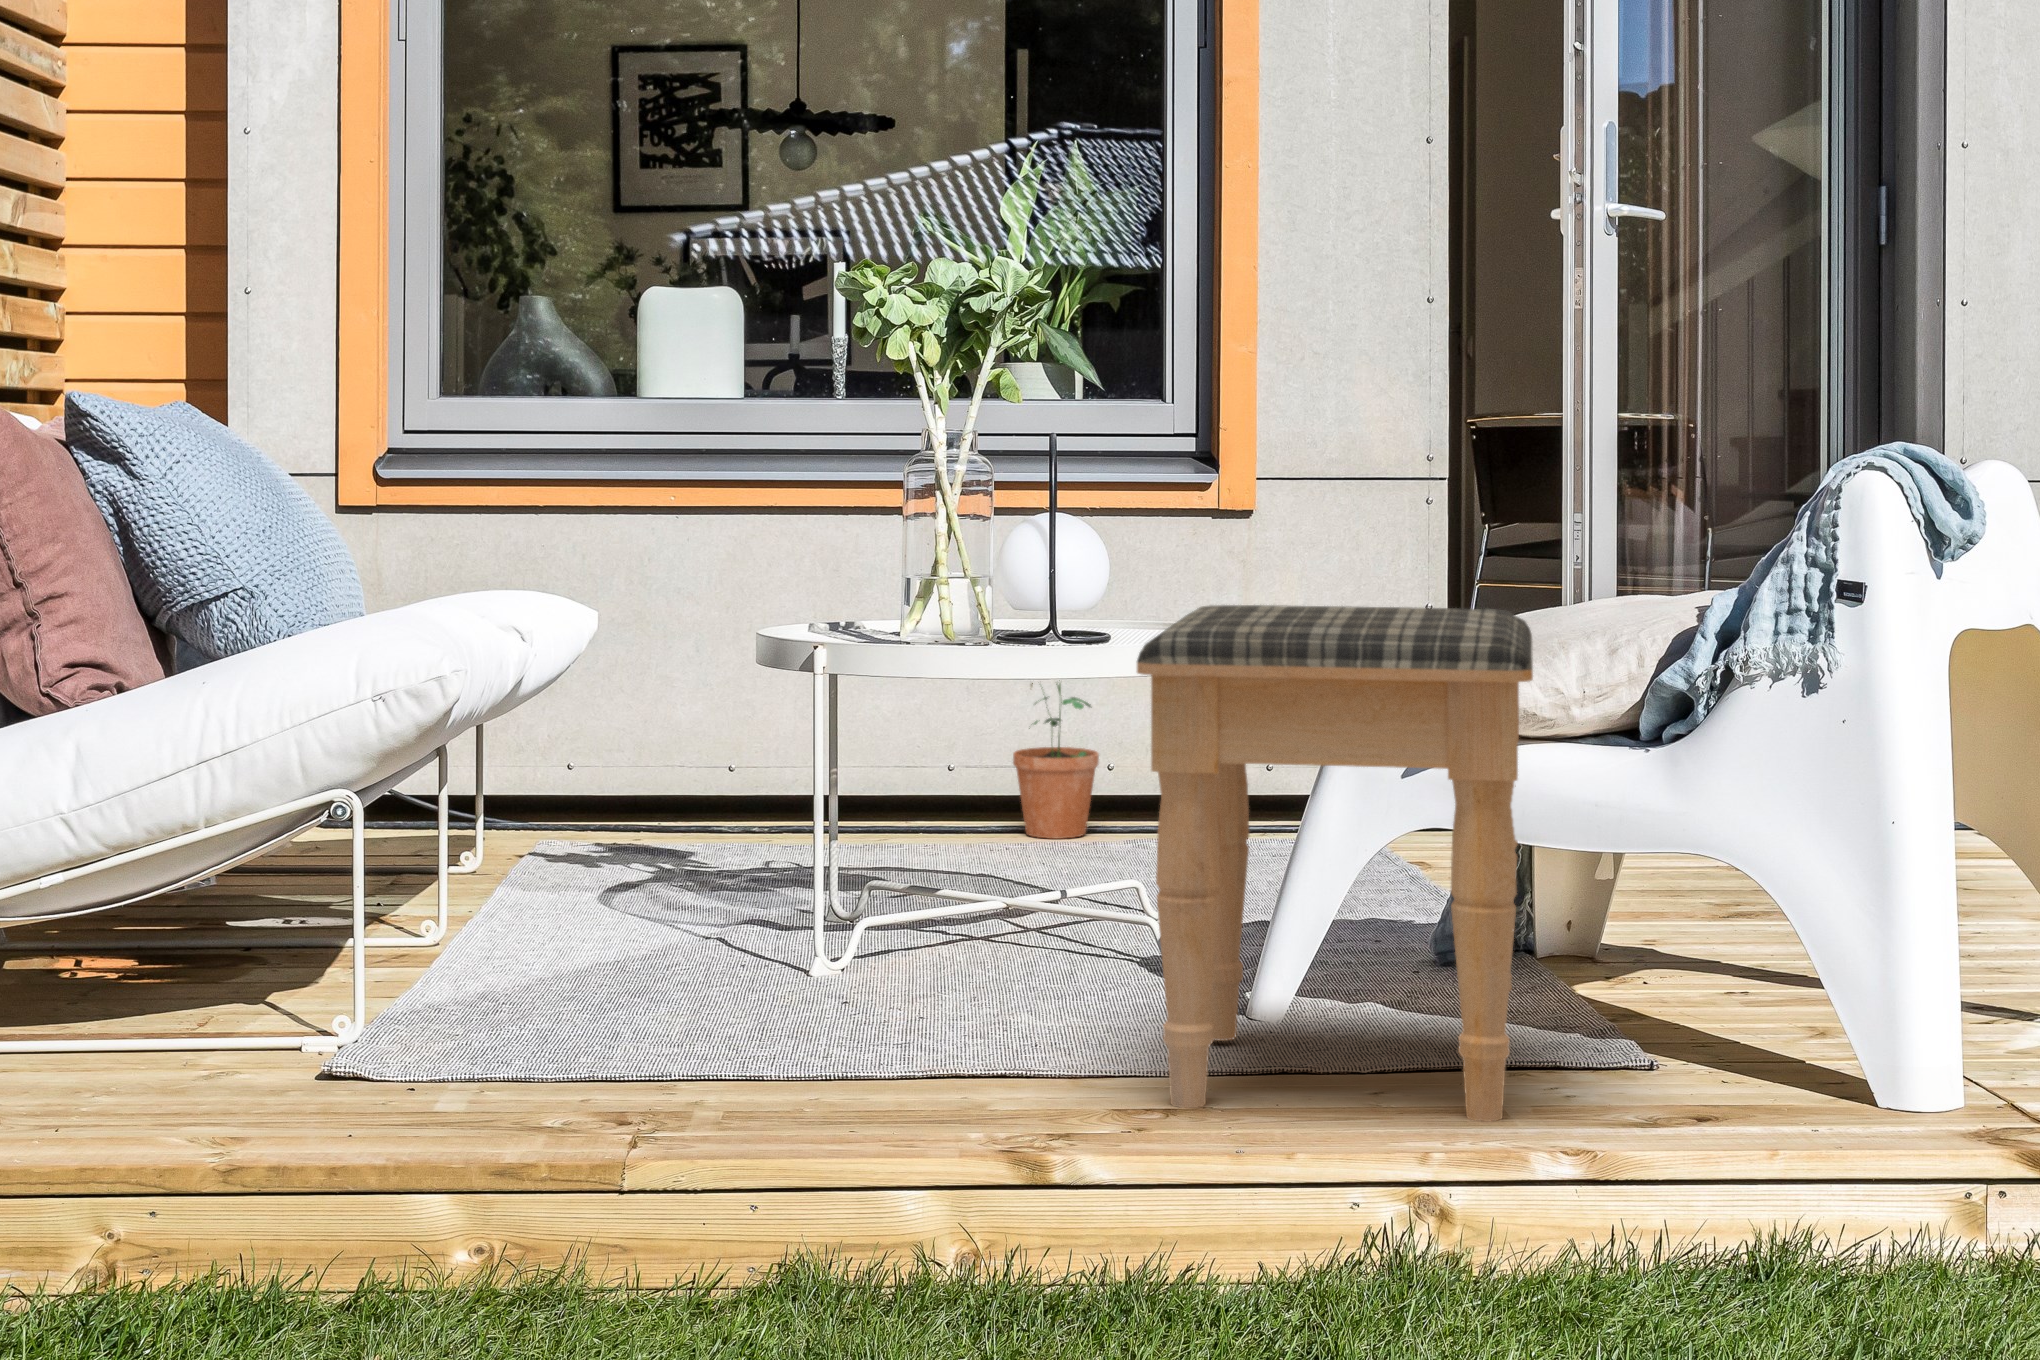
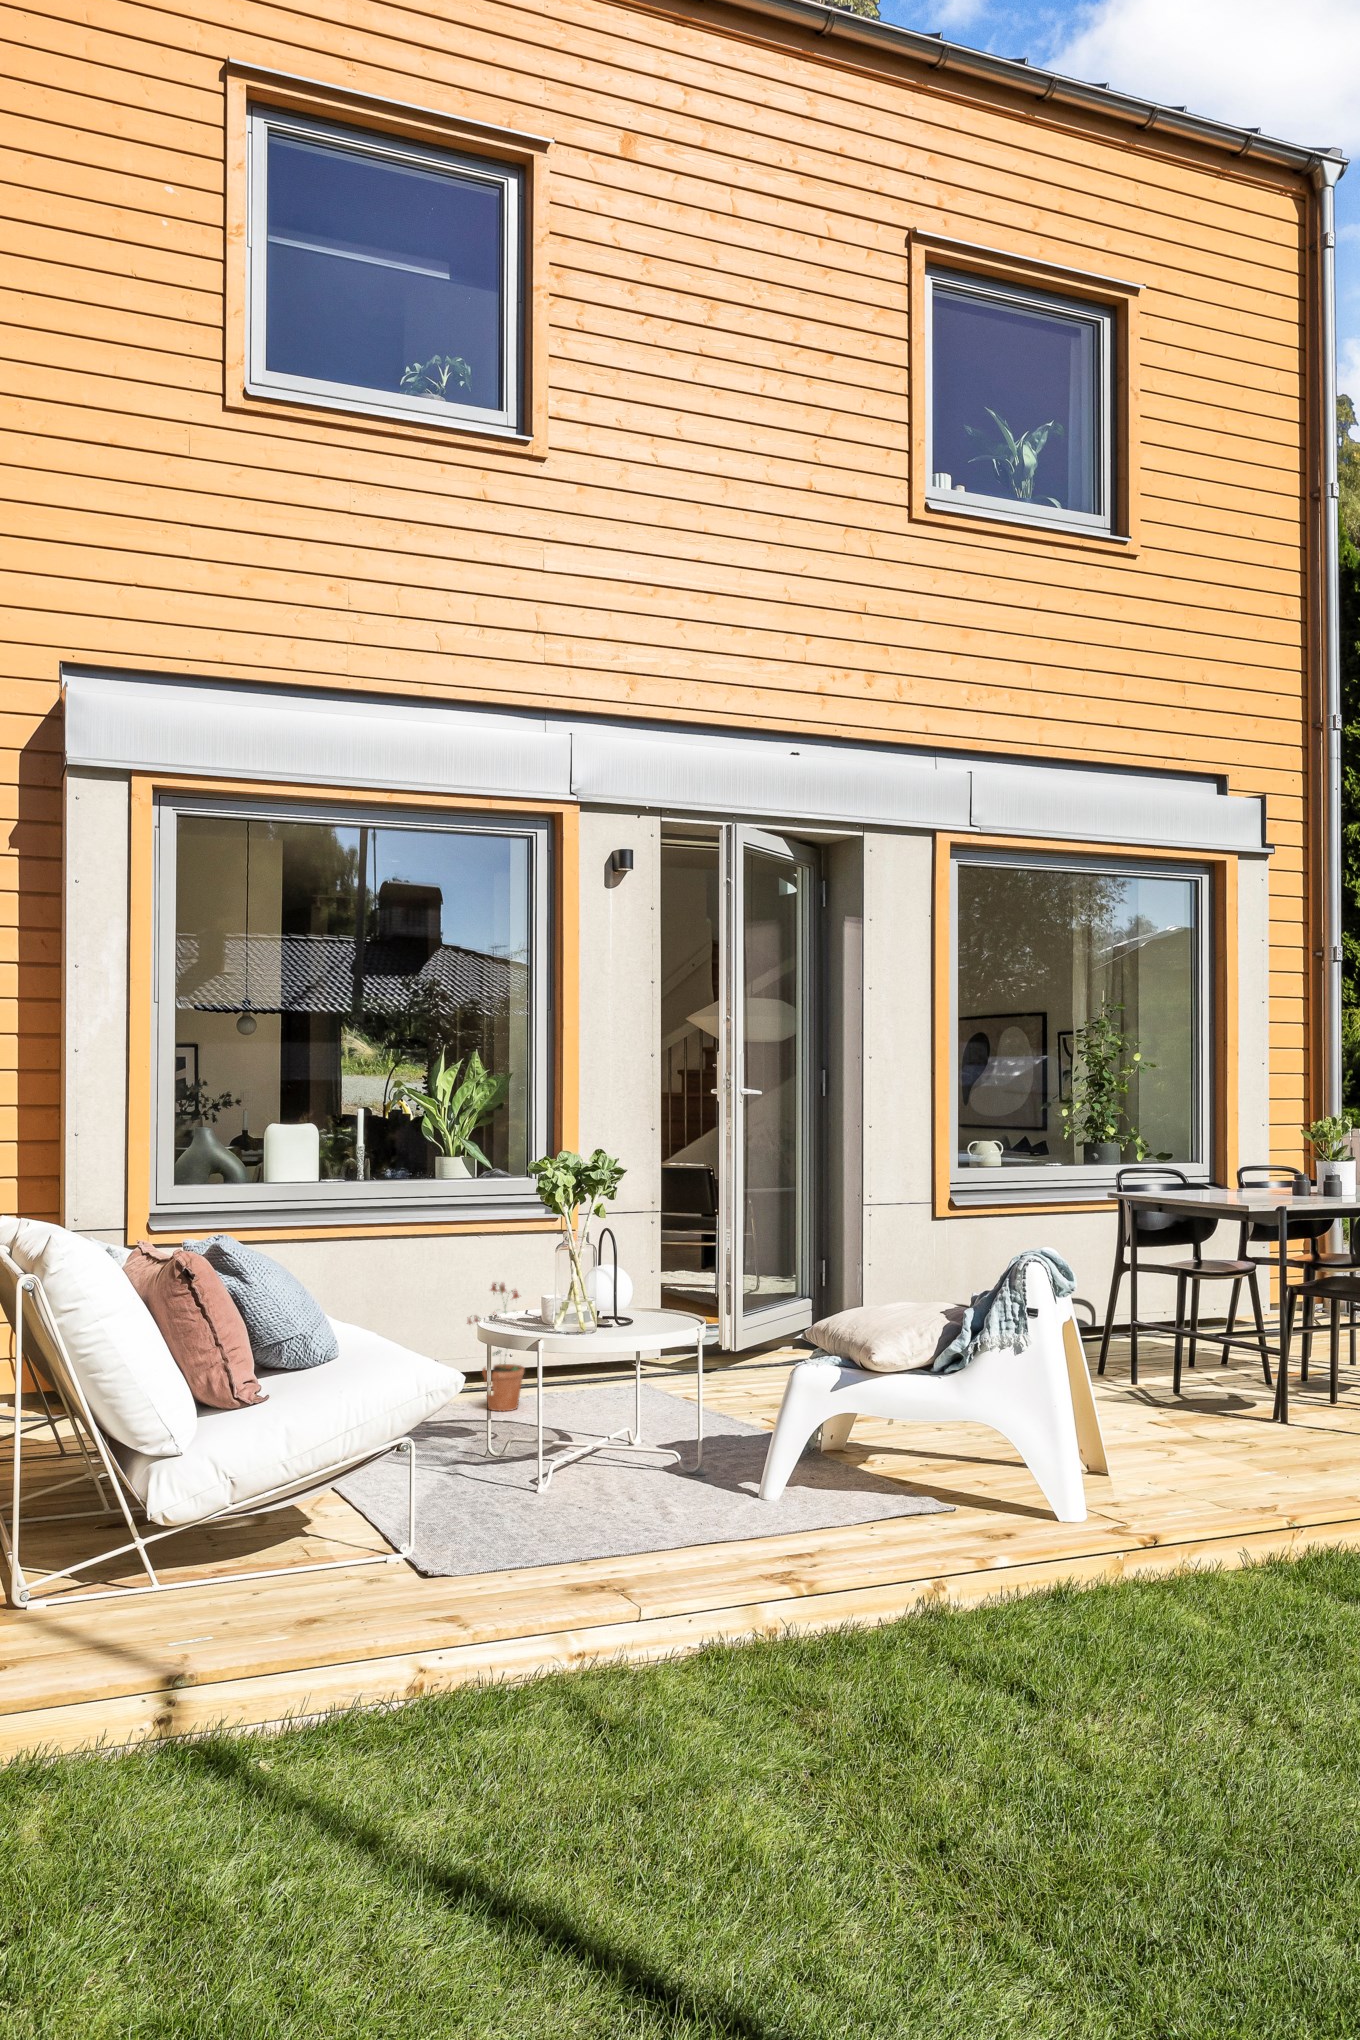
footstool: present [1137,605,1533,1121] -> none [752,1322,943,1546]

